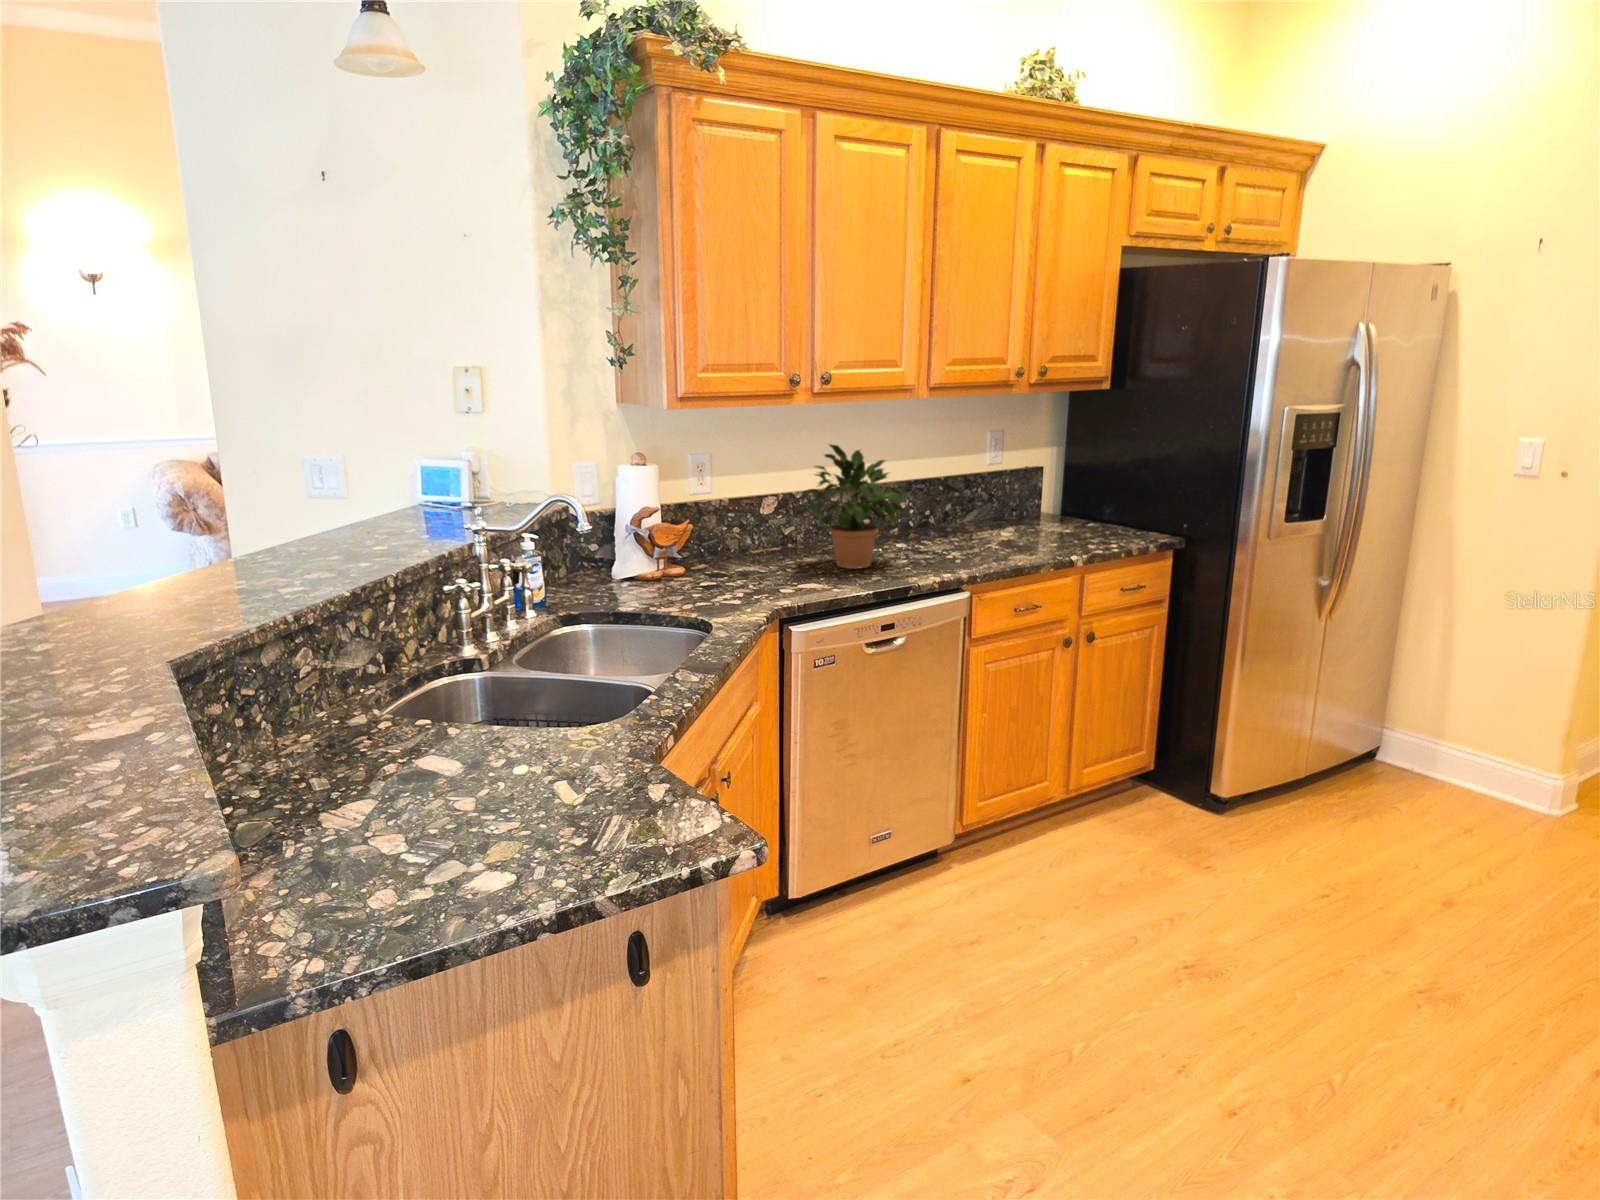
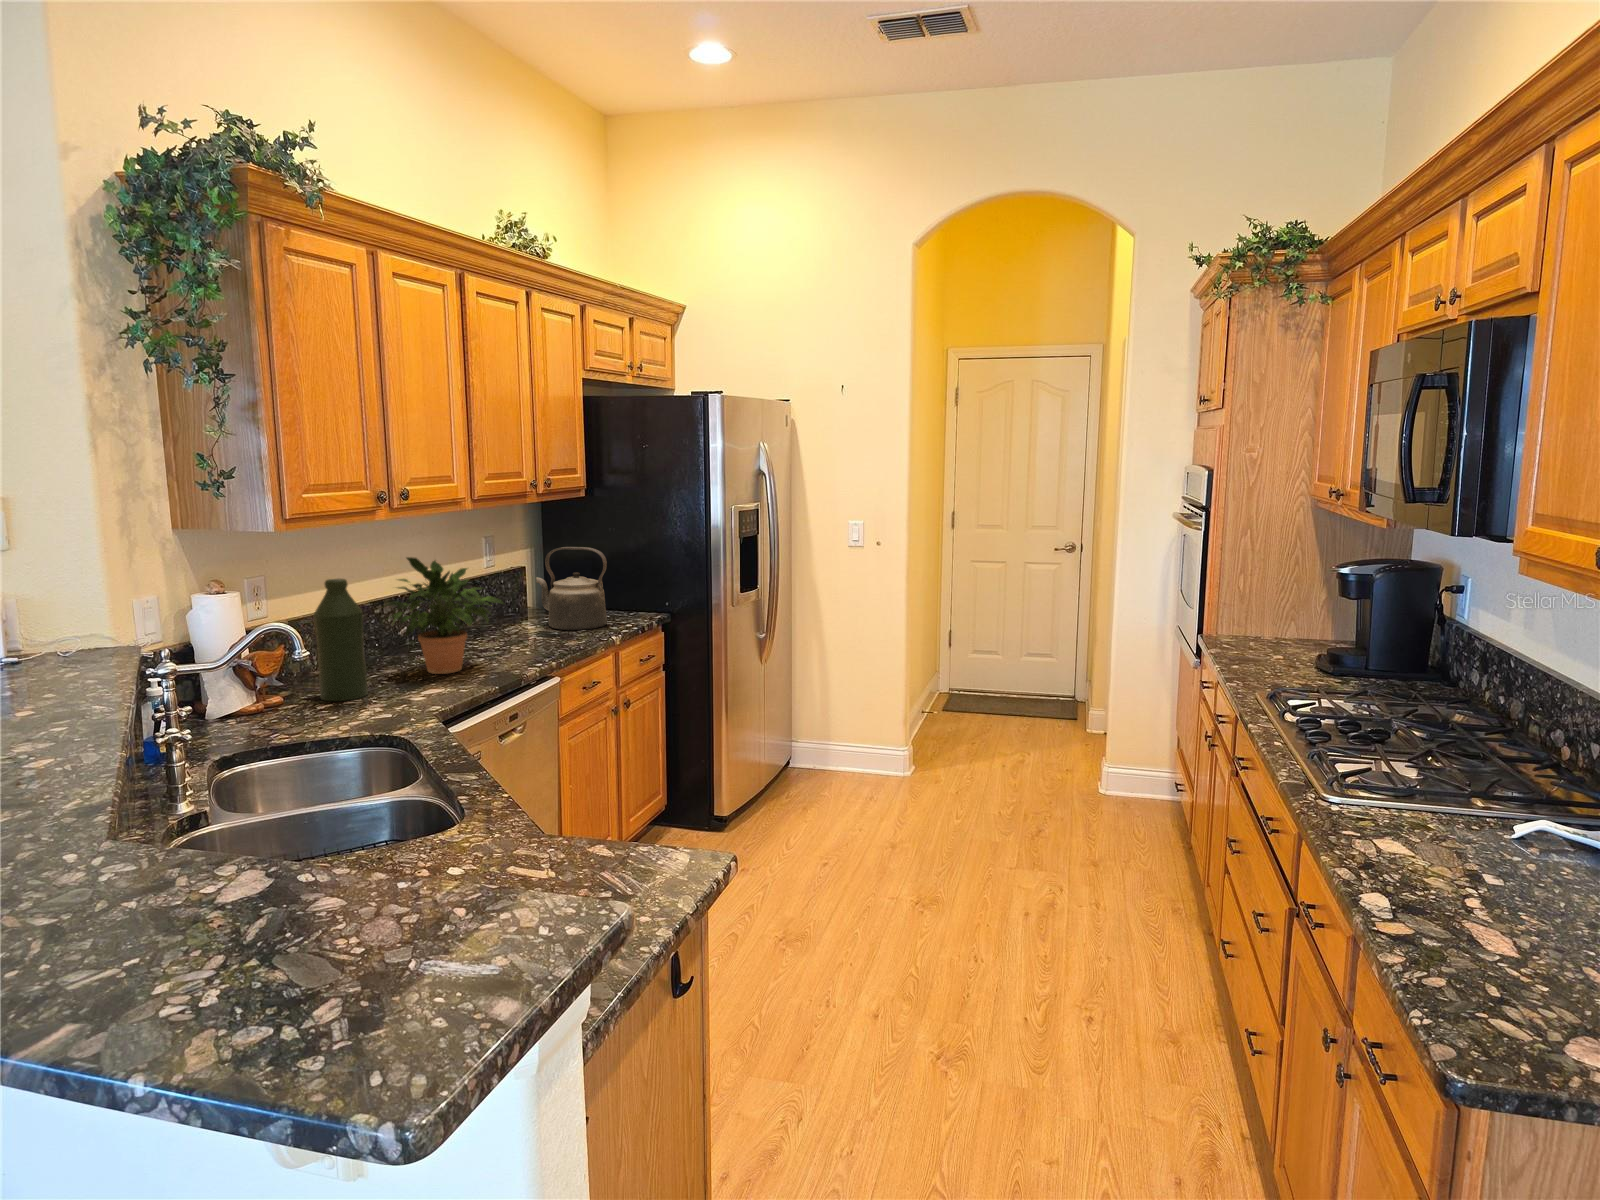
kettle: none [1028,449,1100,546] -> present [536,547,607,630]
bottle: none [713,459,759,578] -> present [314,579,368,701]

